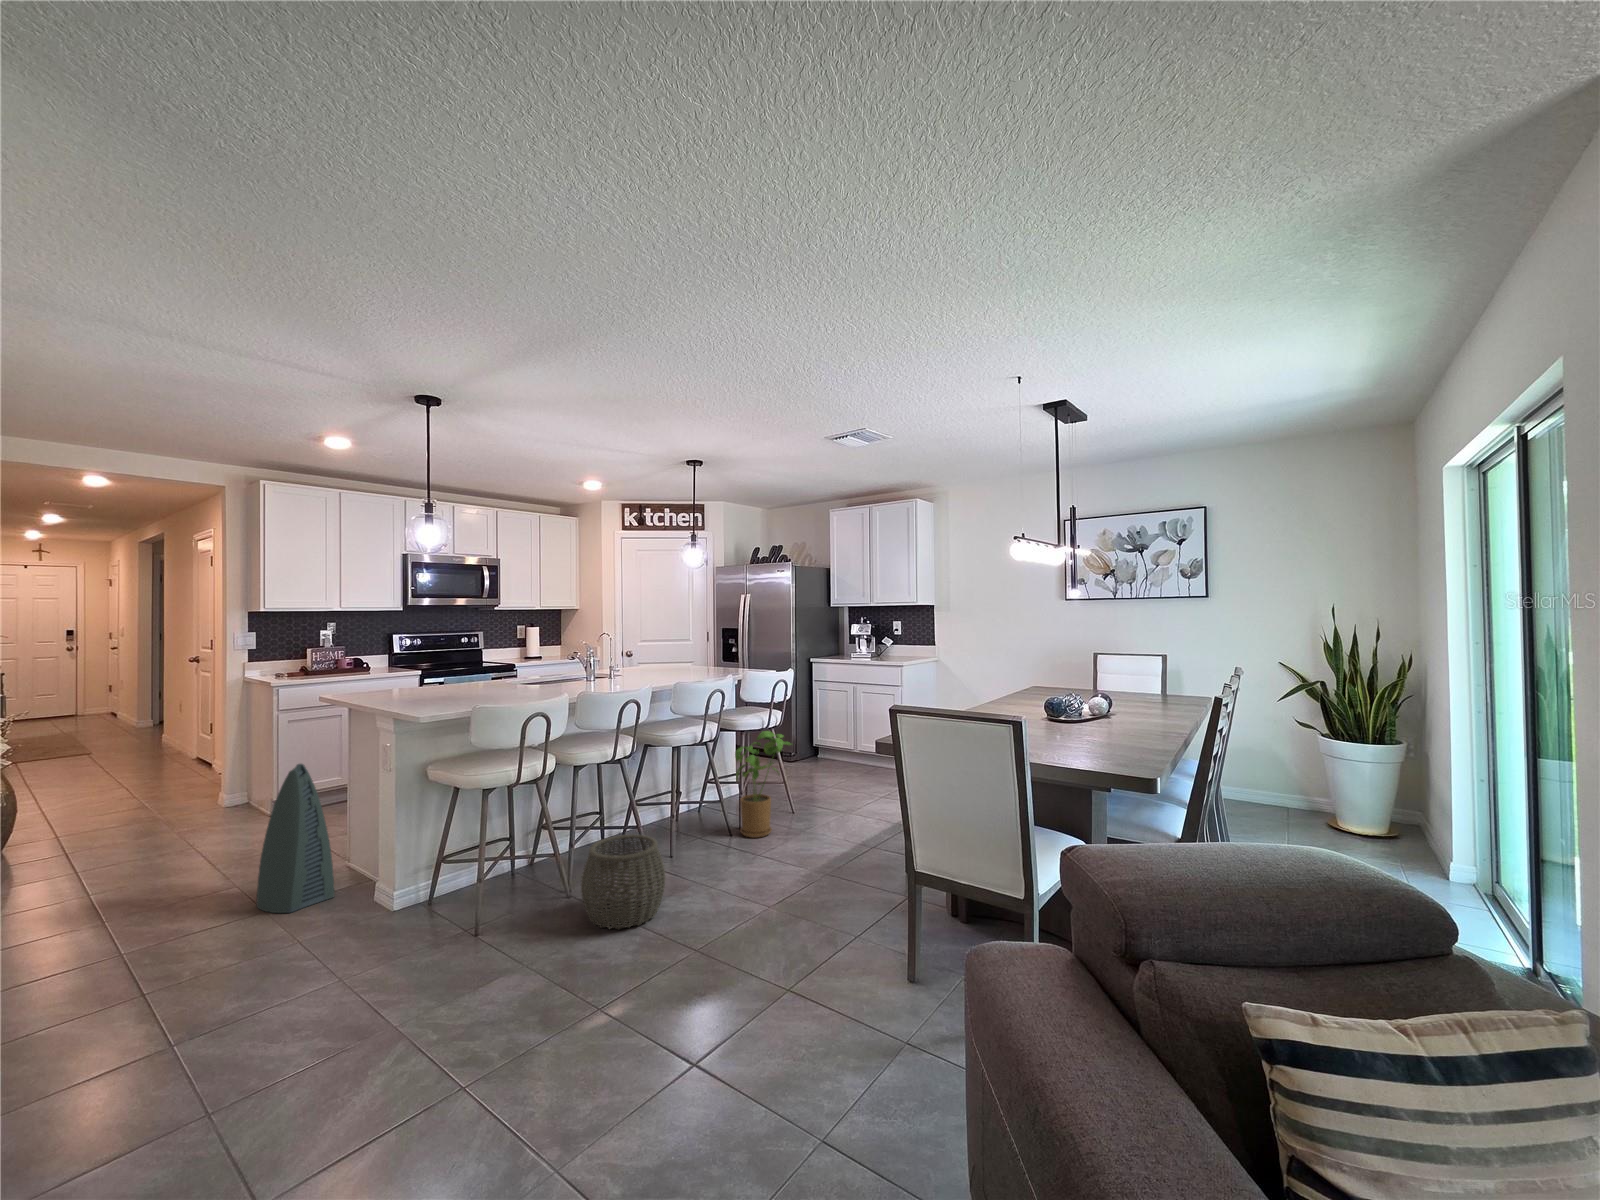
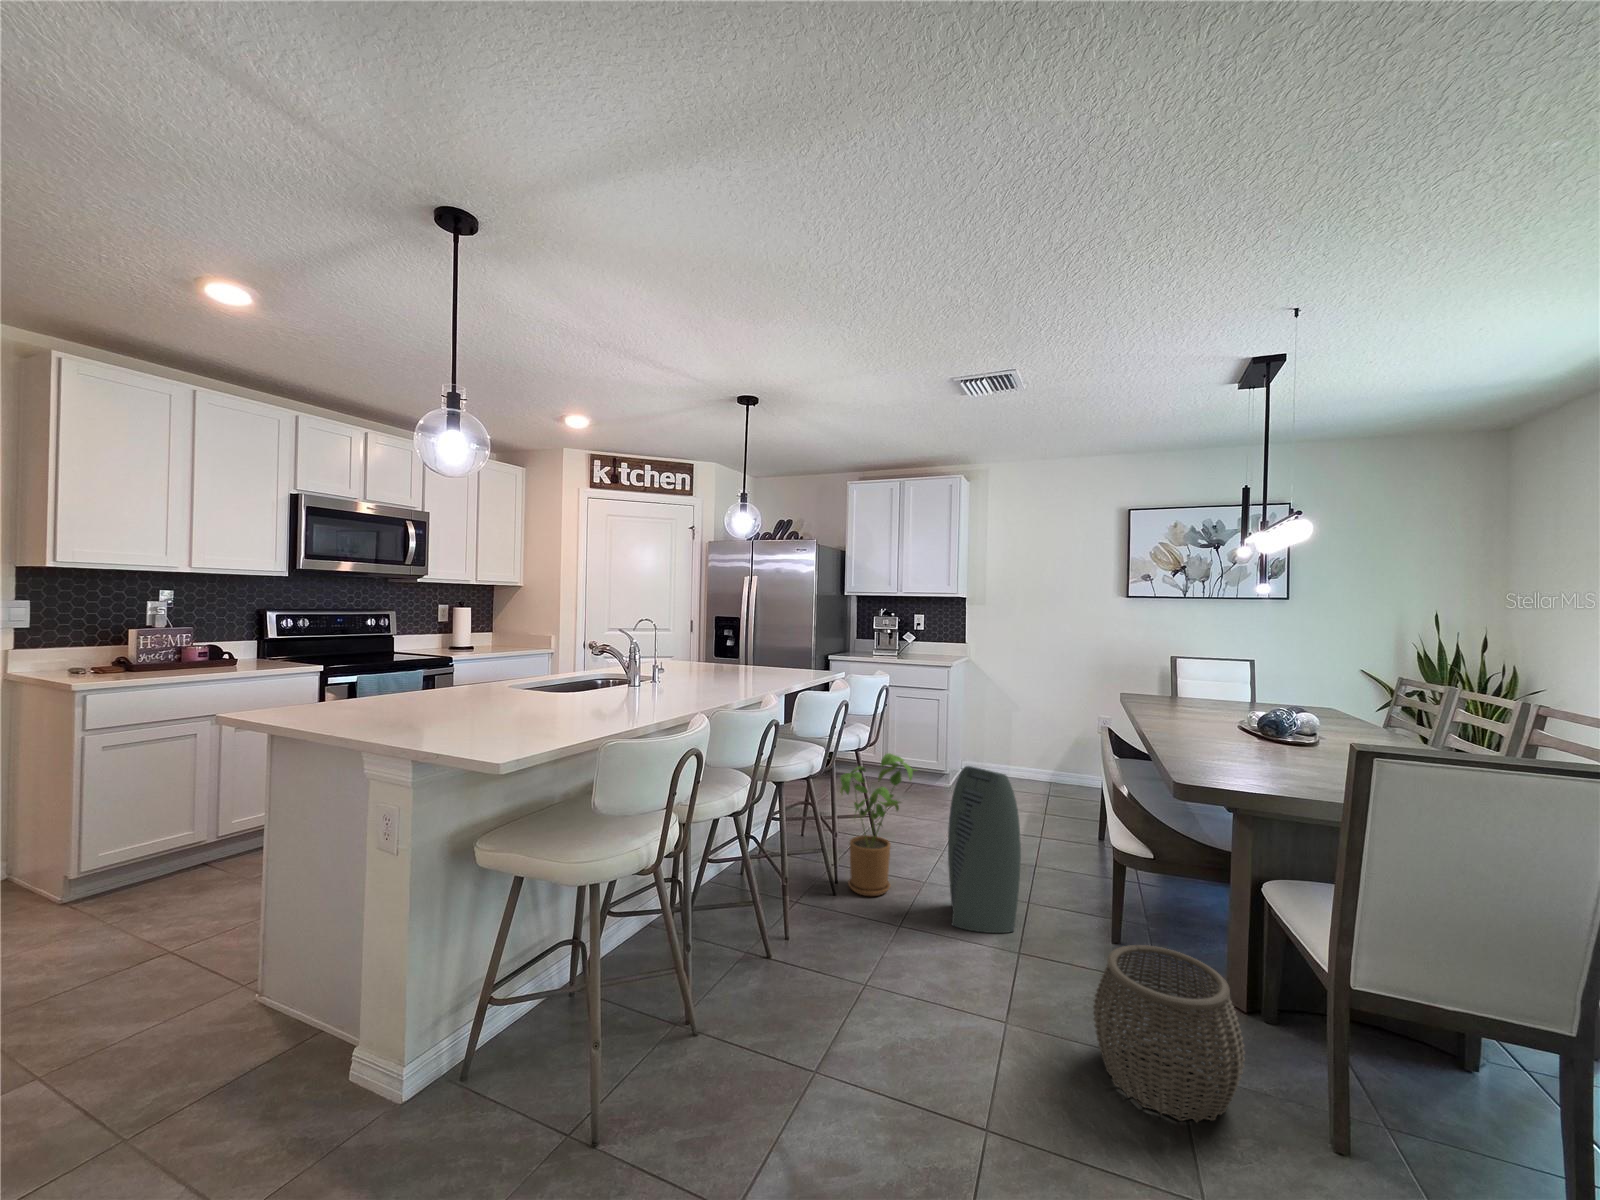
air purifier: present [257,764,335,913] -> present [948,766,1021,933]
woven basket: present [581,835,666,929] -> present [1093,945,1245,1122]

